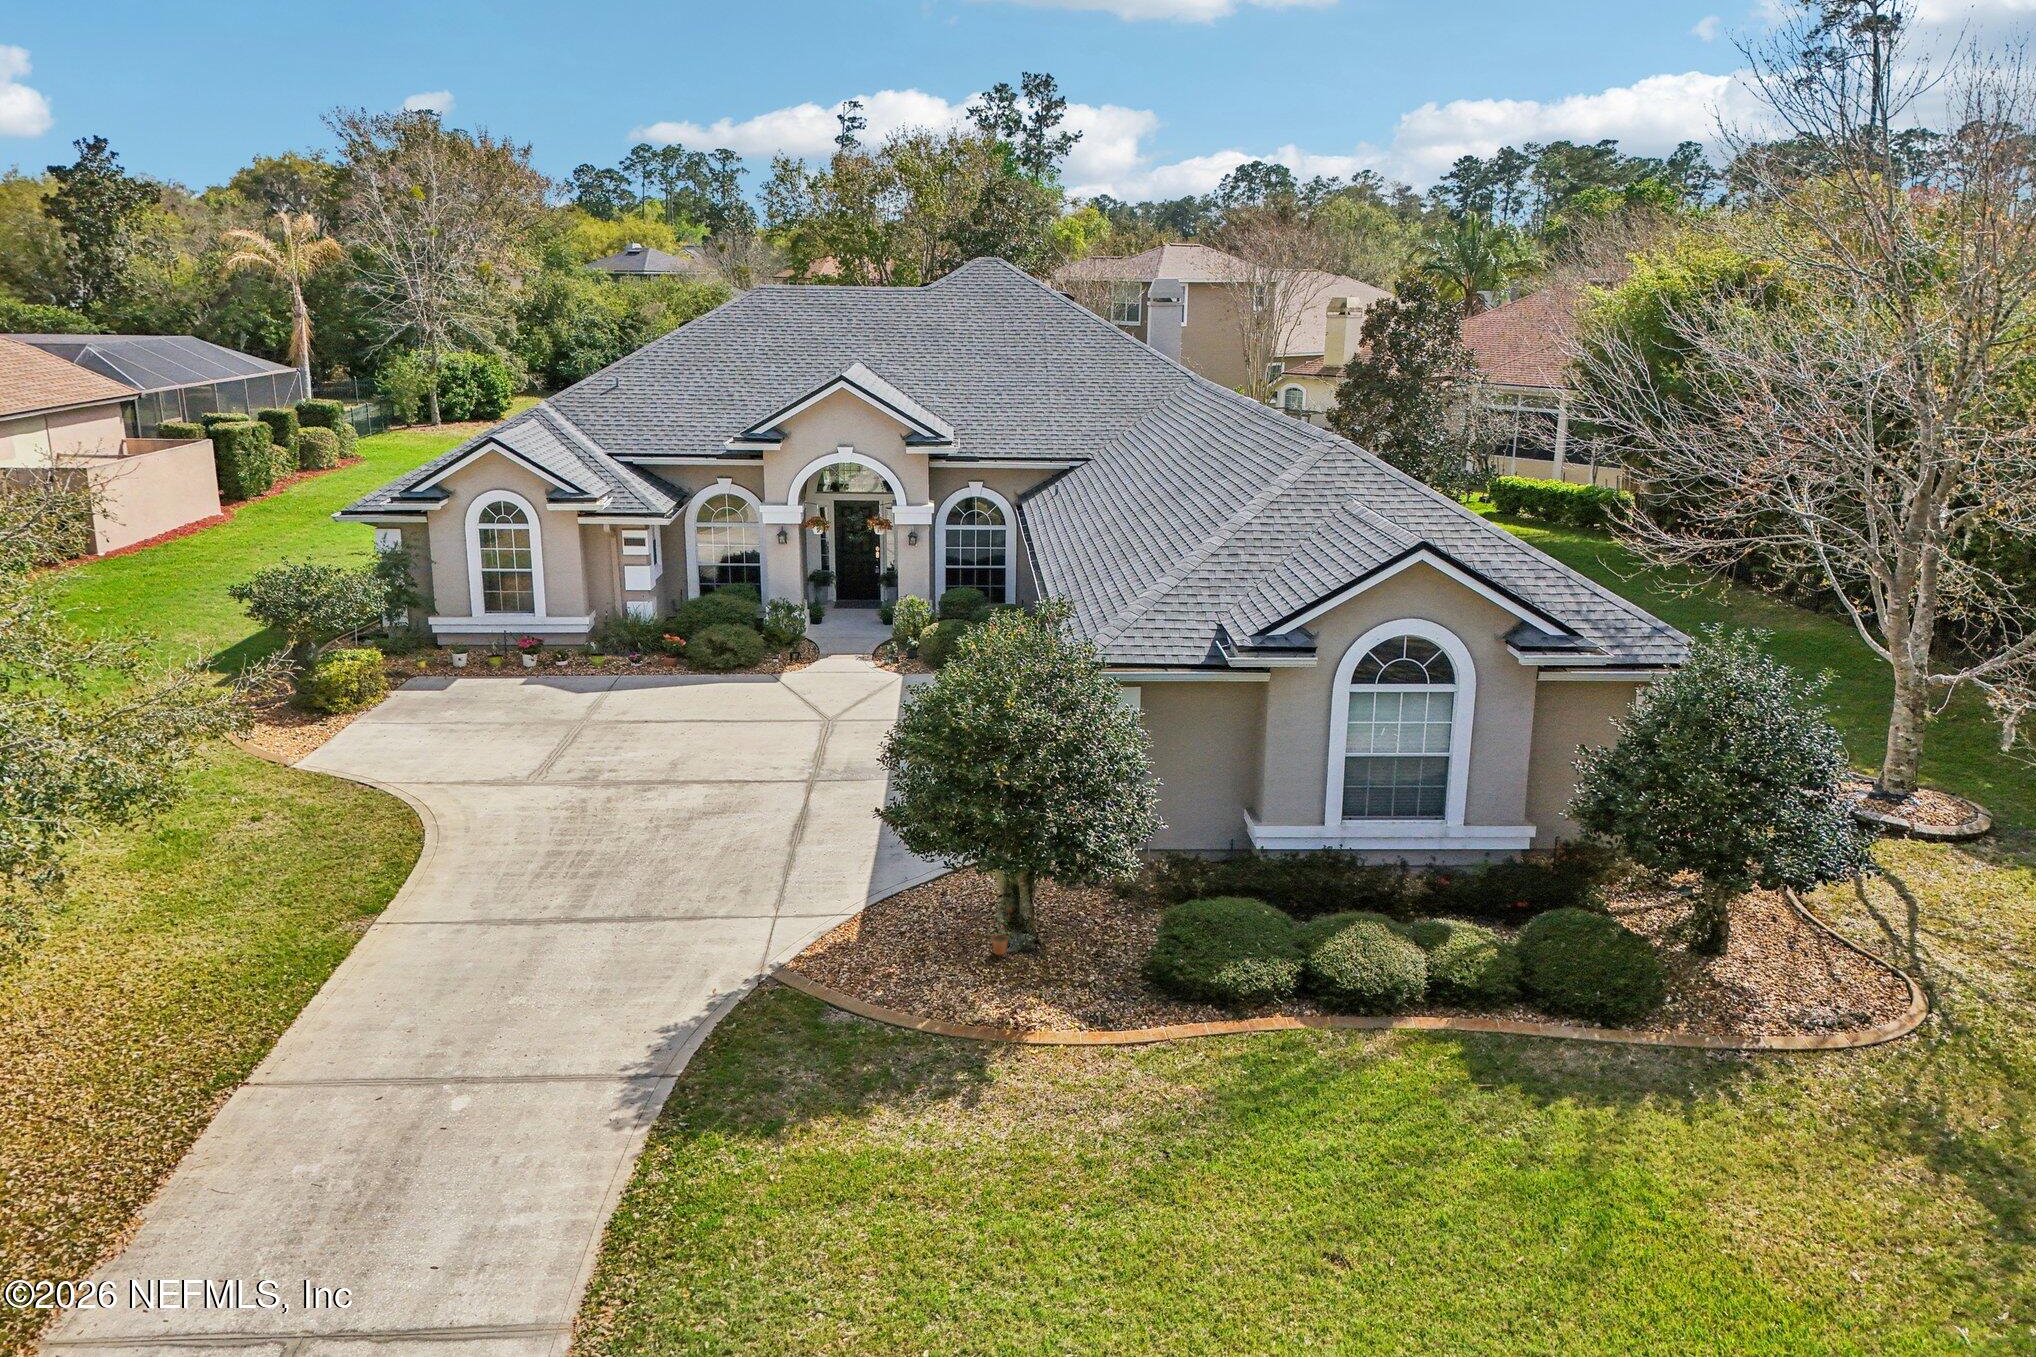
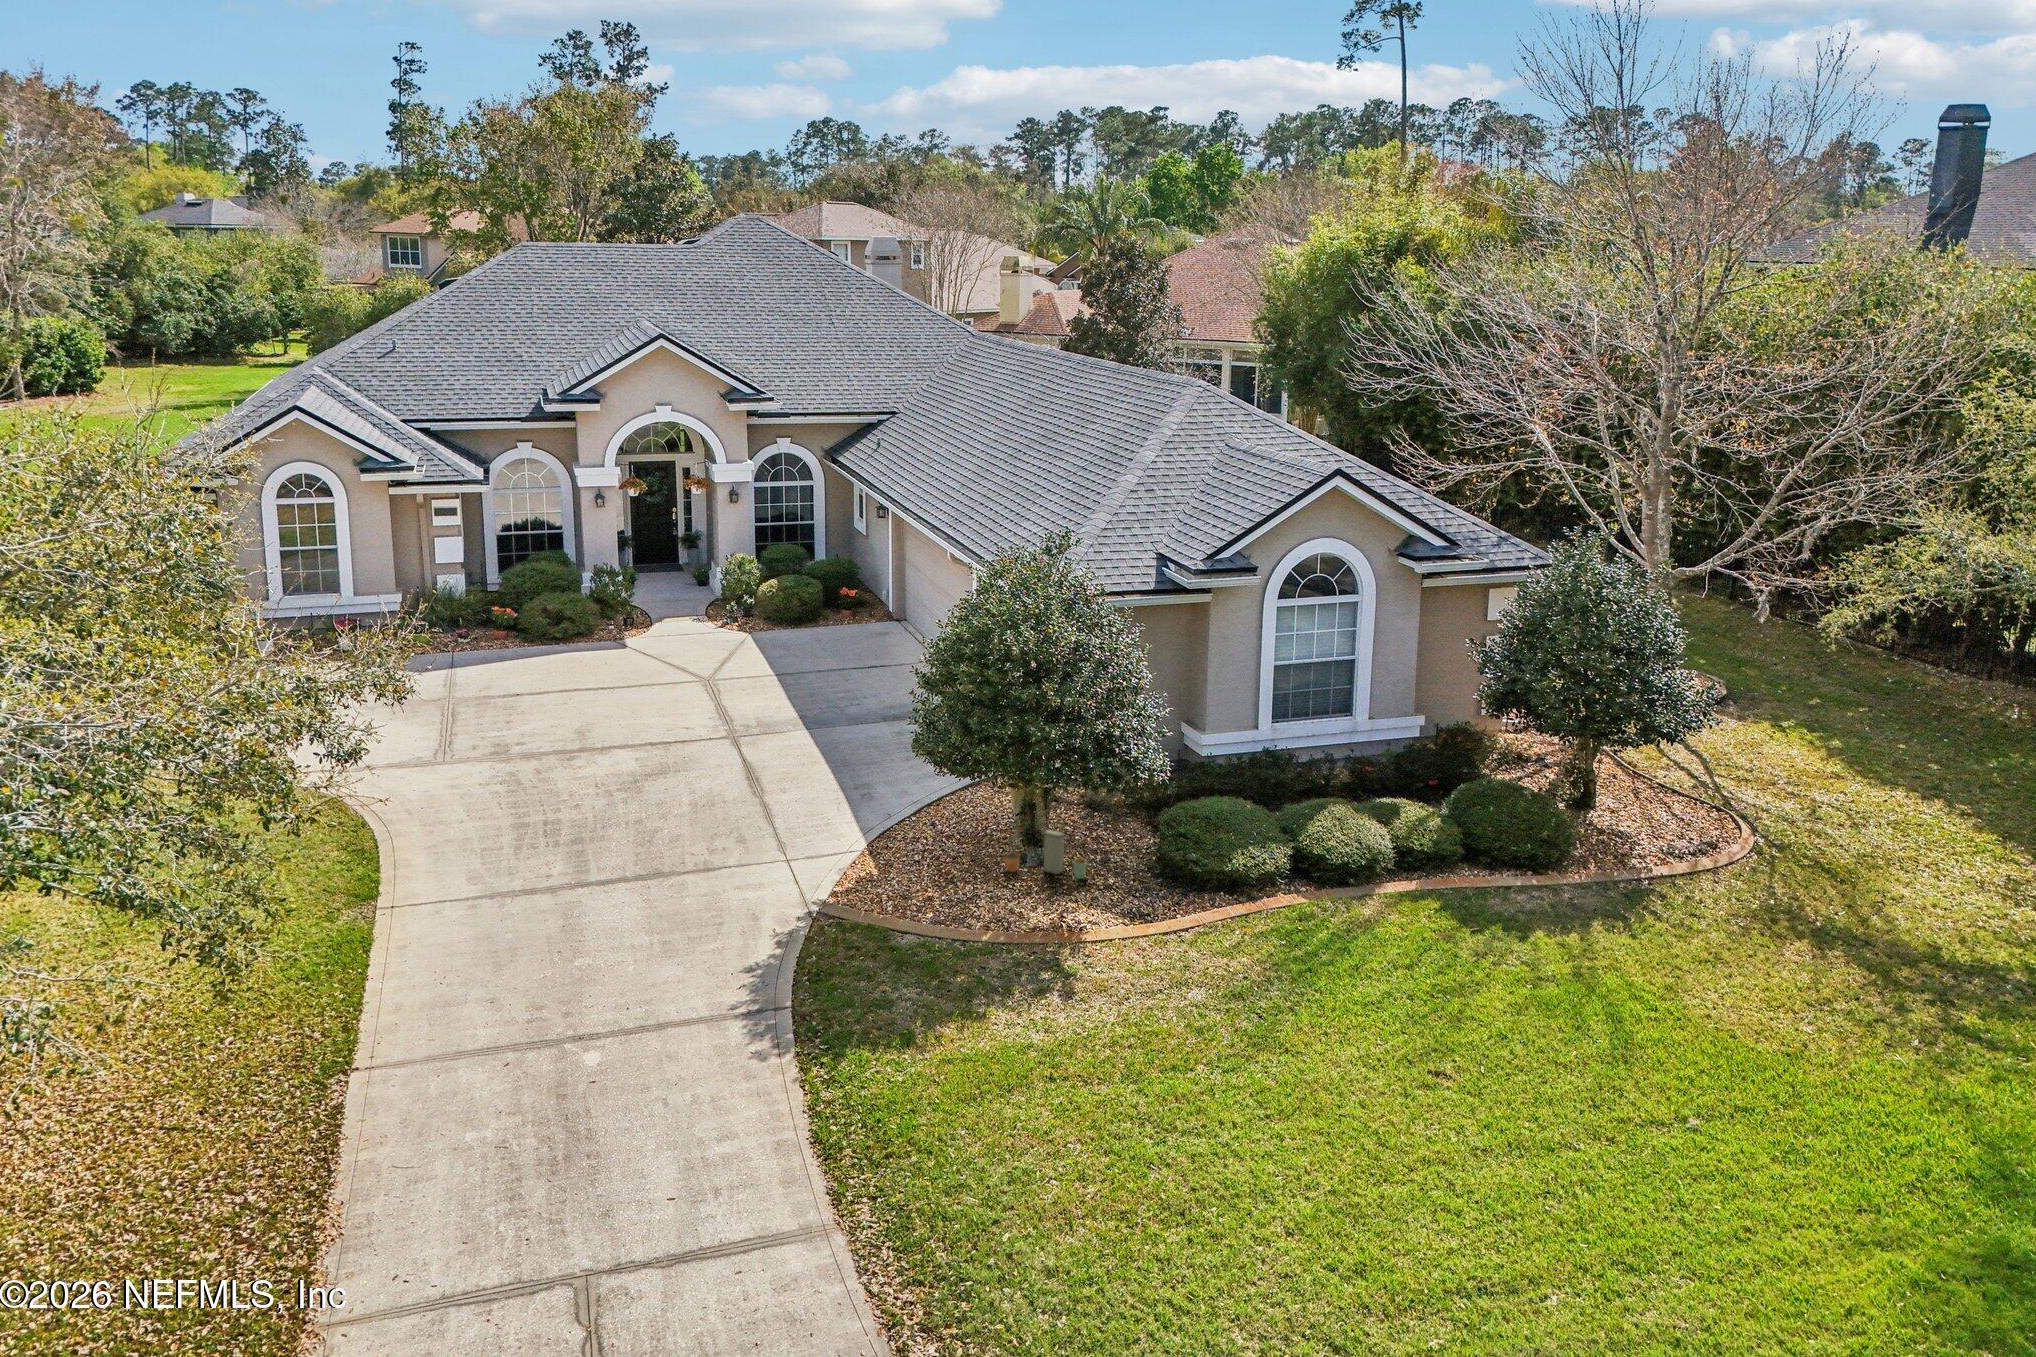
trash can: none [1032,914,1075,972] -> present [1043,830,1087,879]

